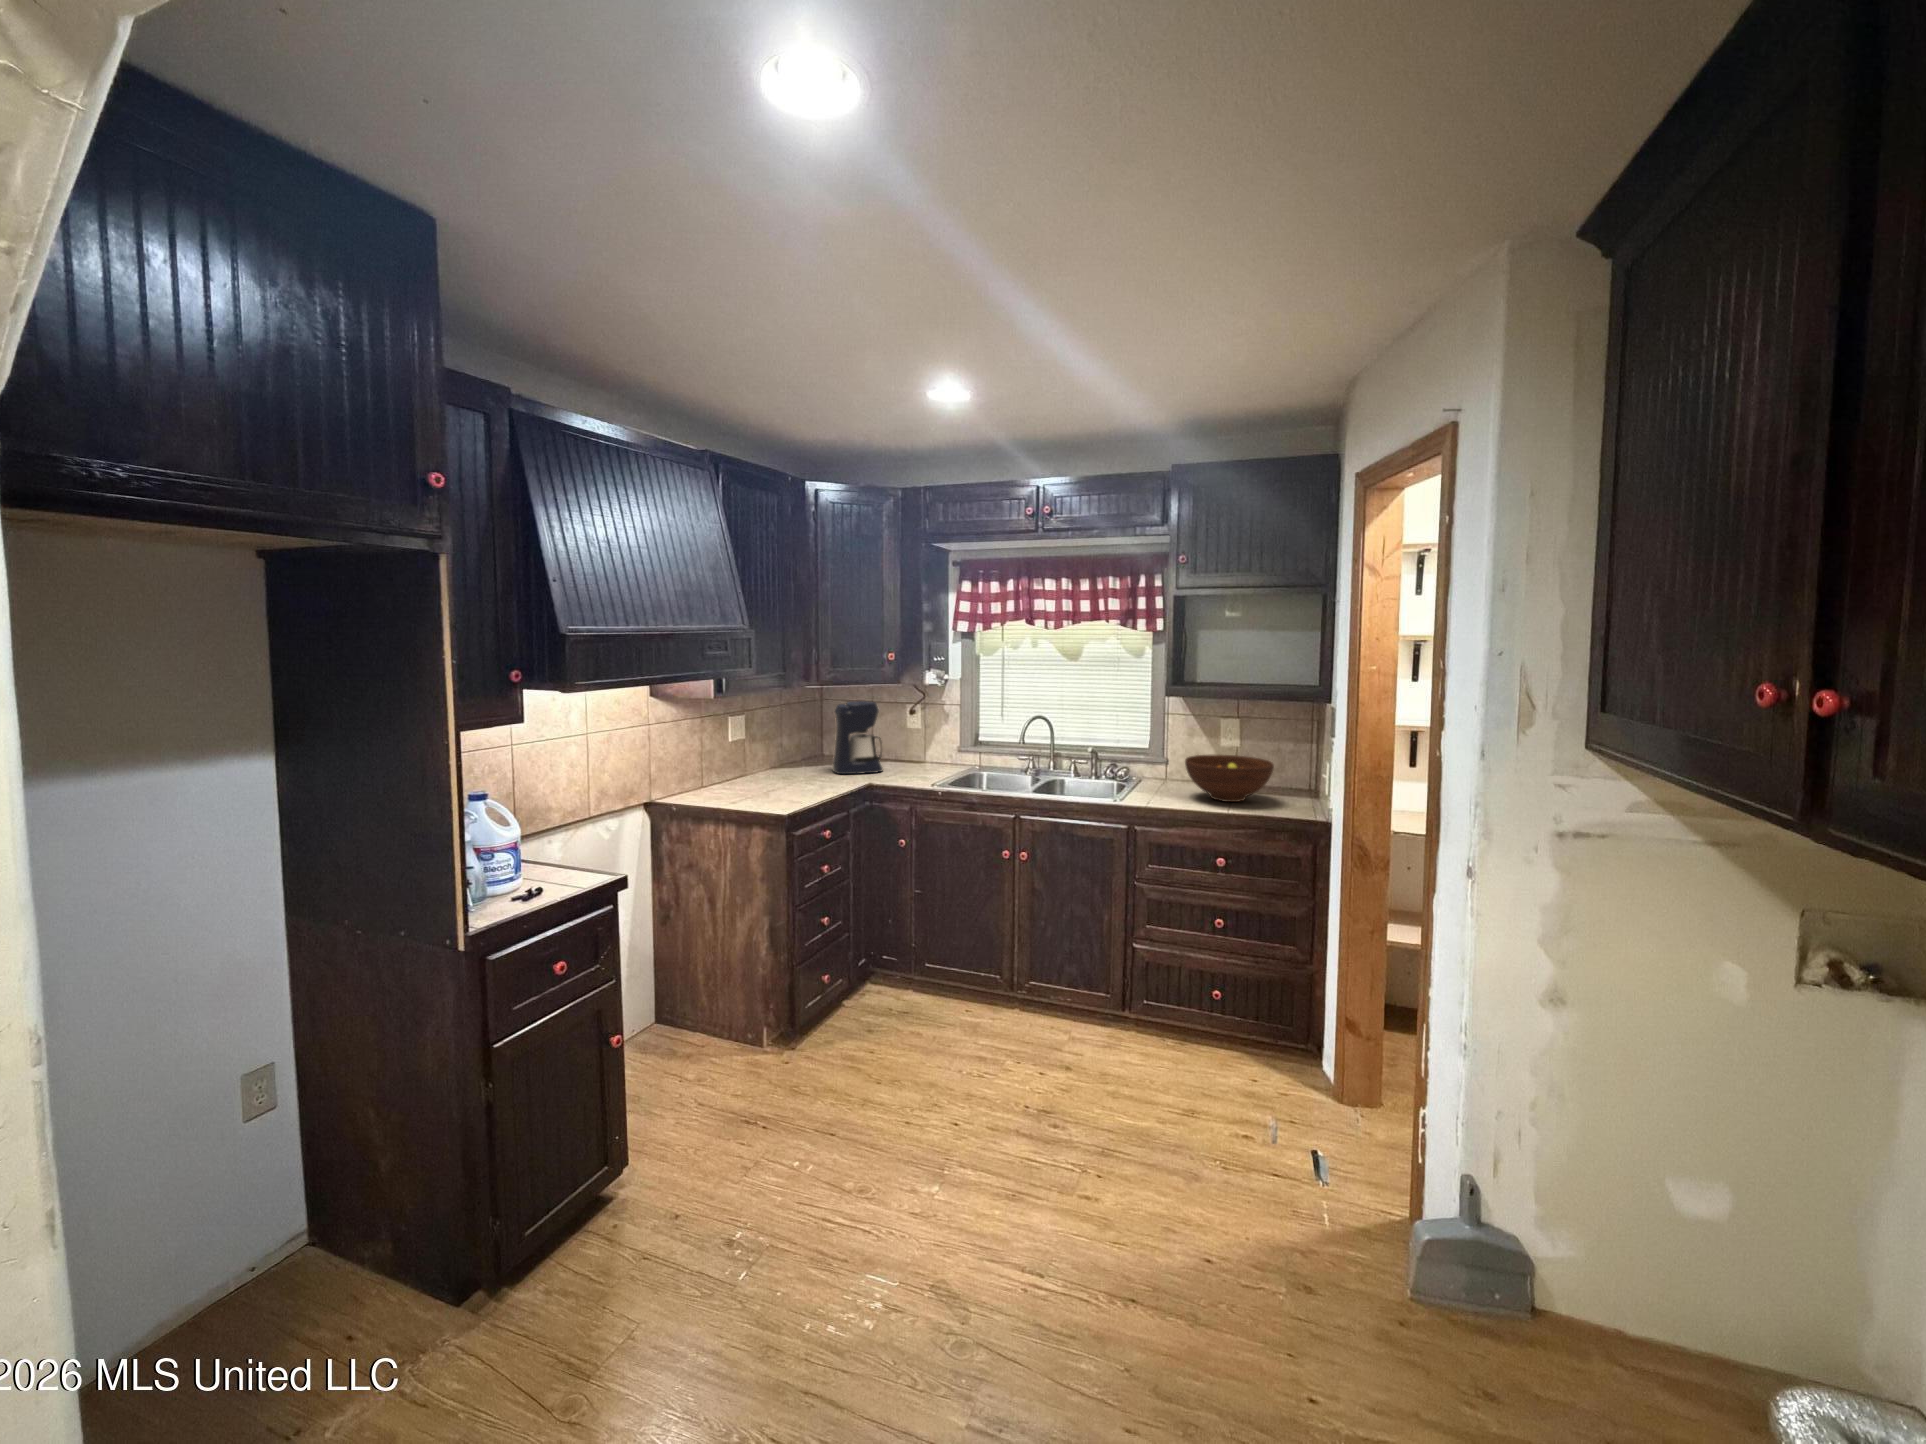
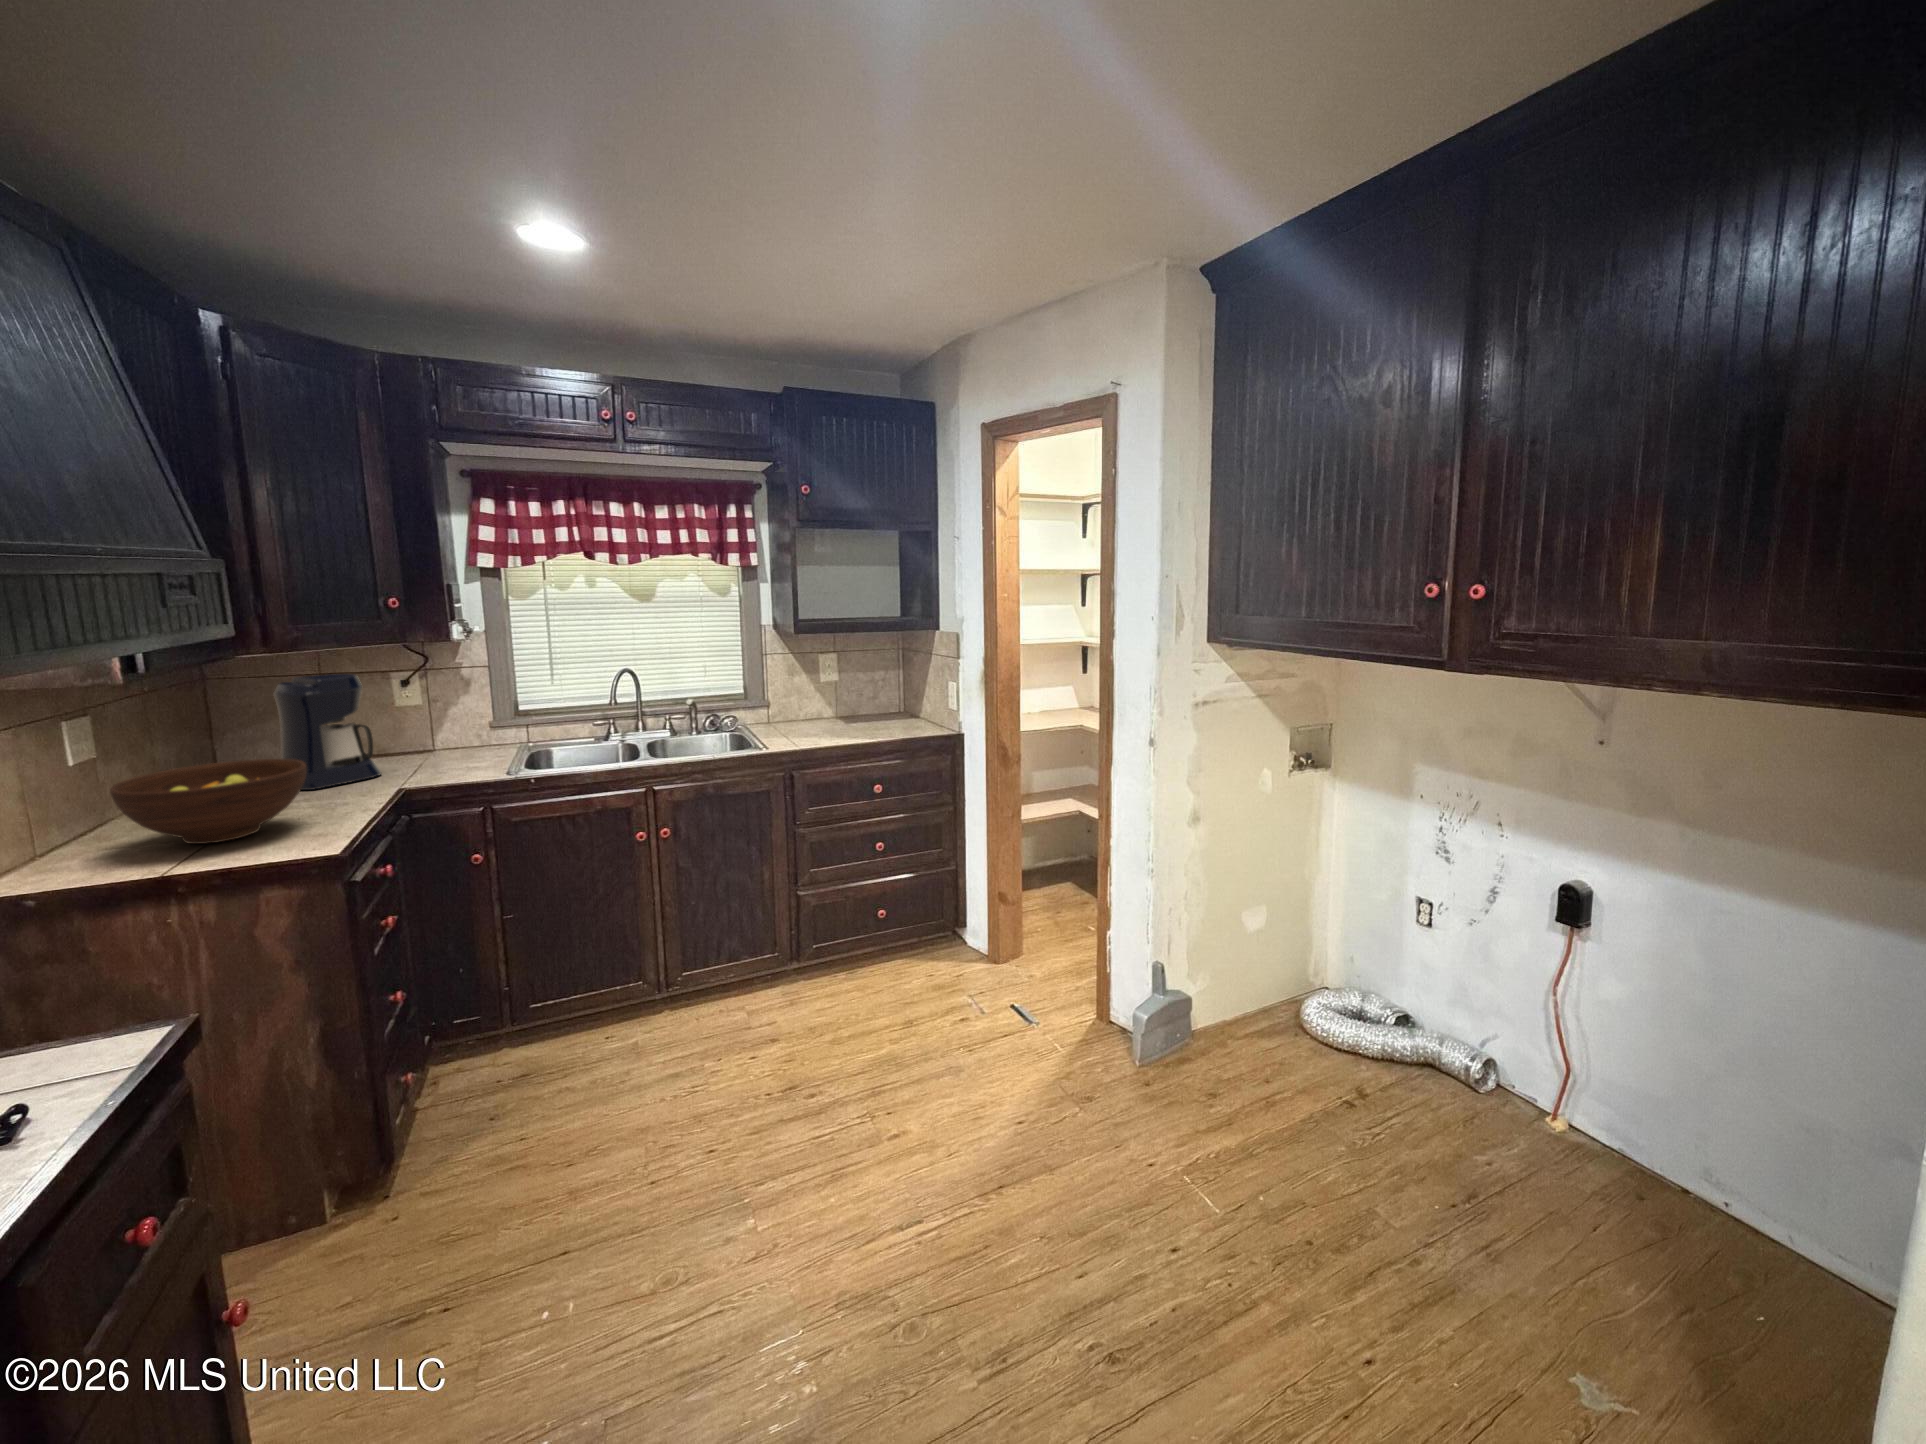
fruit bowl: present [1185,755,1274,802] -> present [110,759,307,844]

